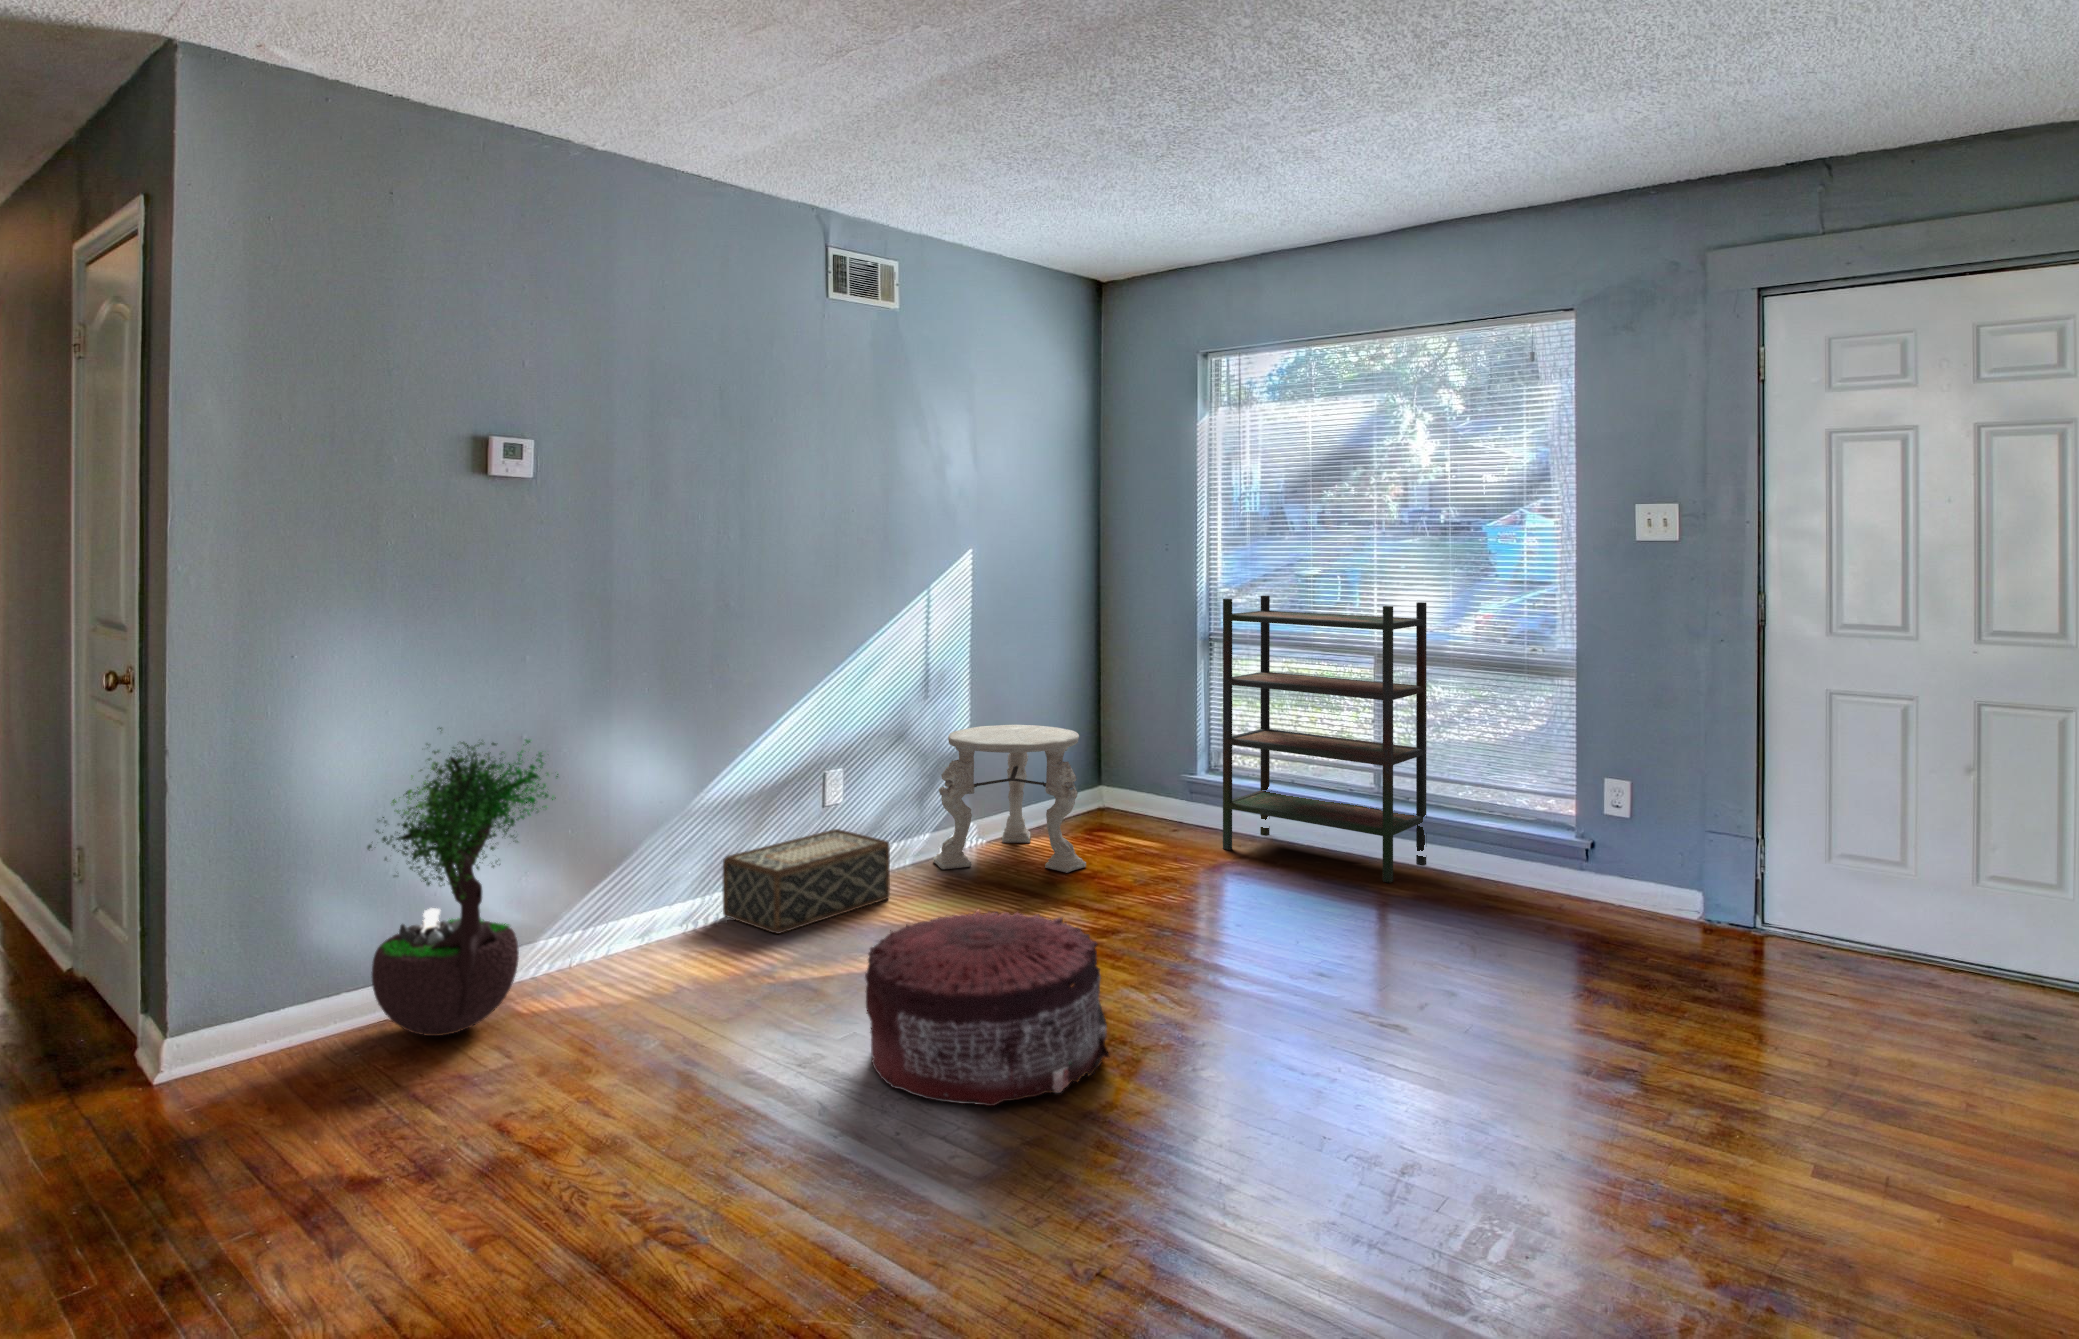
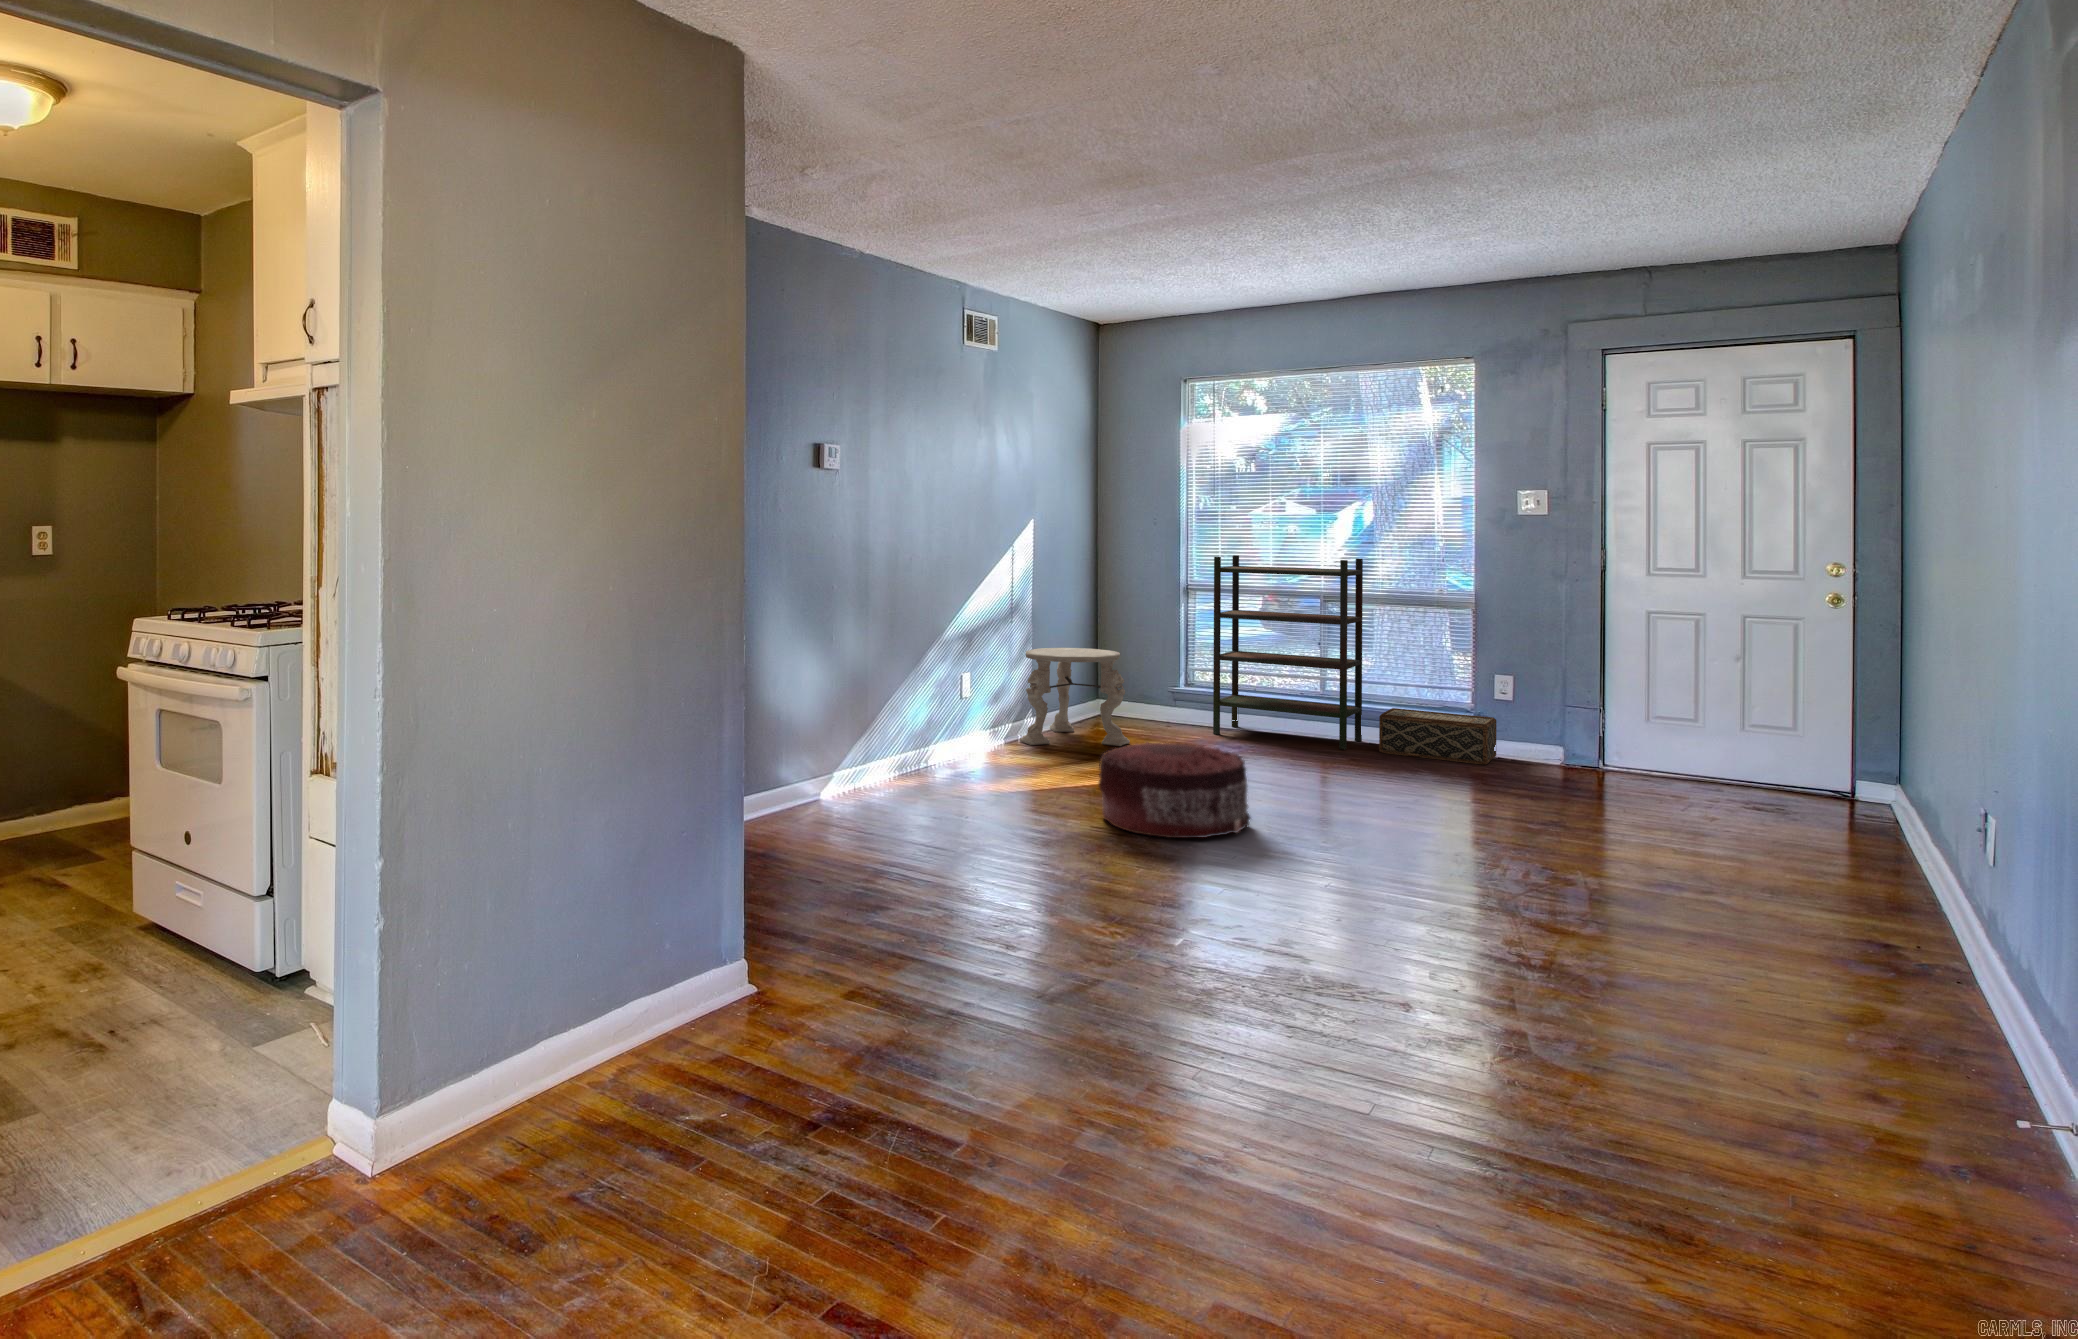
potted tree: present [368,728,558,1036] -> none [788,624,899,817]
woven basket: present [723,829,890,934] -> present [1379,708,1496,765]

